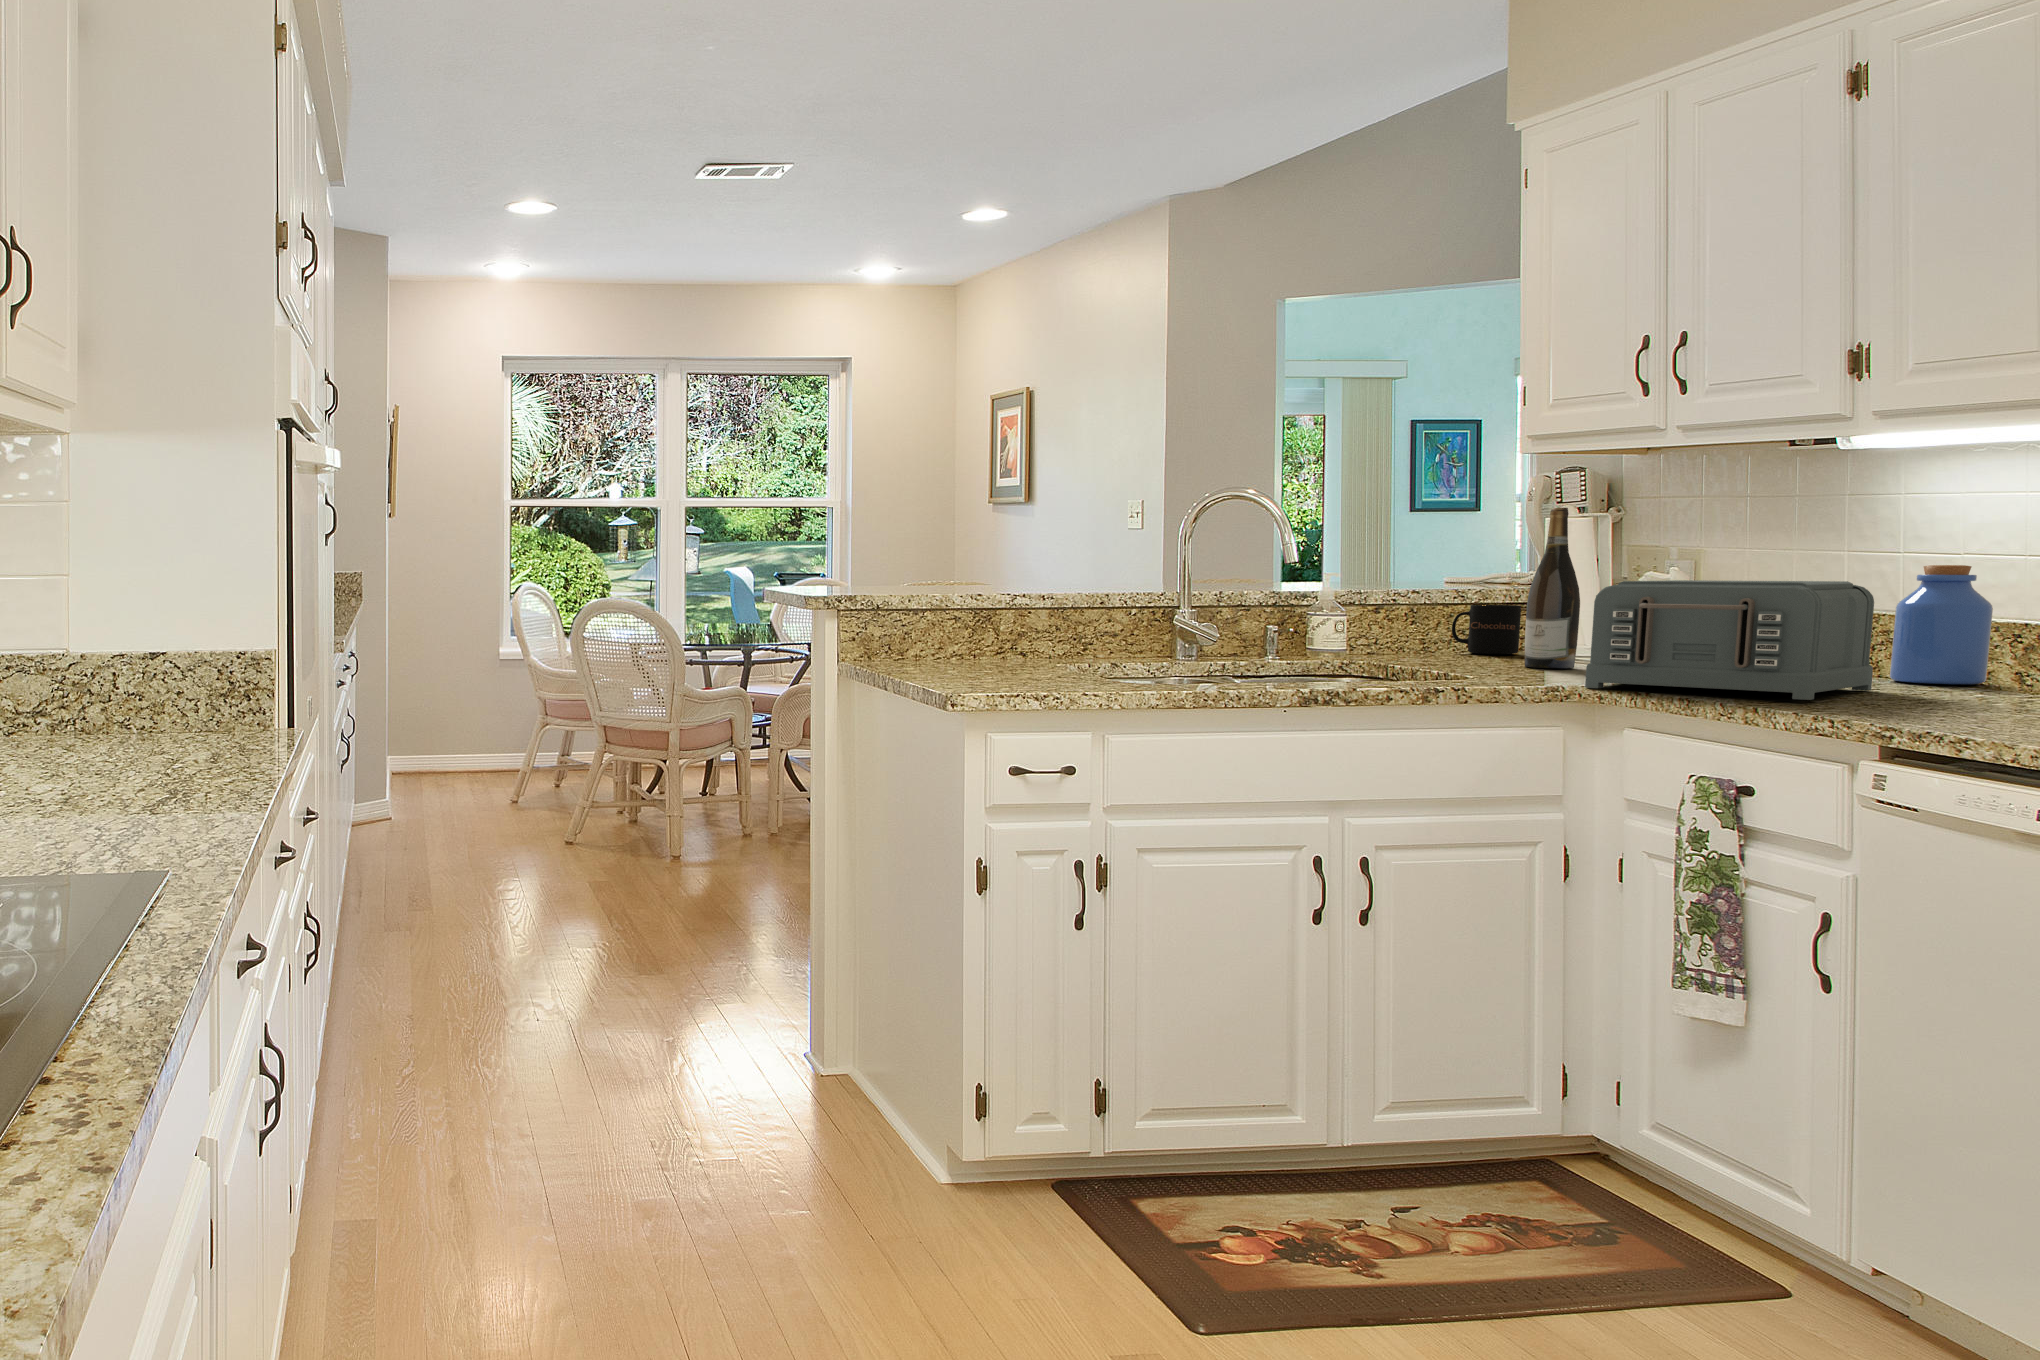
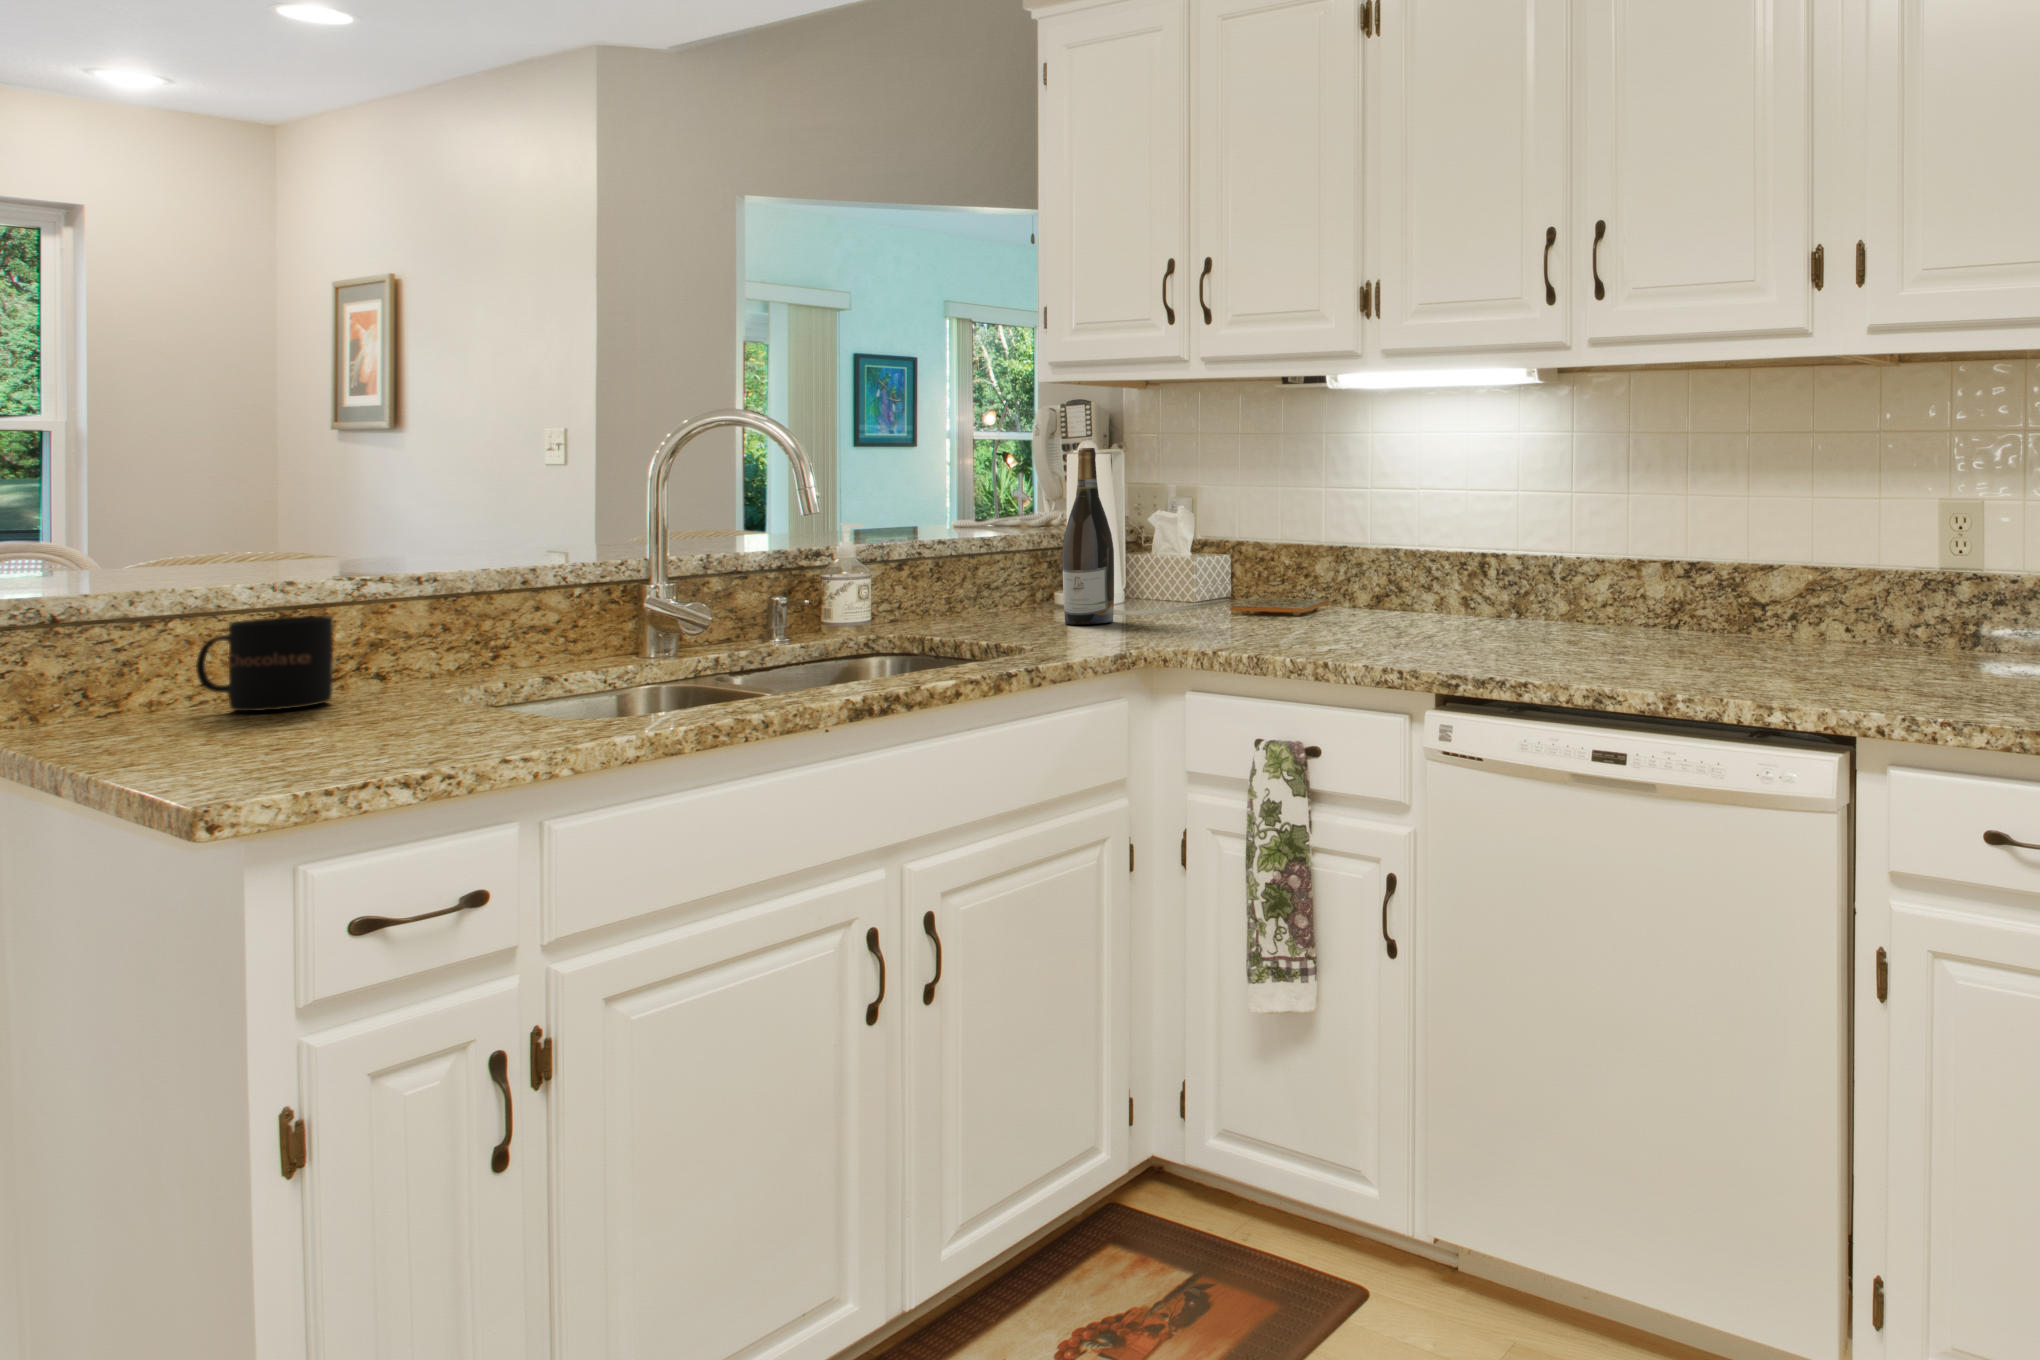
jar: present [1890,565,1993,684] -> none [1369,502,1437,611]
toaster: present [1585,580,1874,700] -> none [1145,521,1373,651]
mug: present [1452,605,1521,654] -> present [196,616,333,711]

